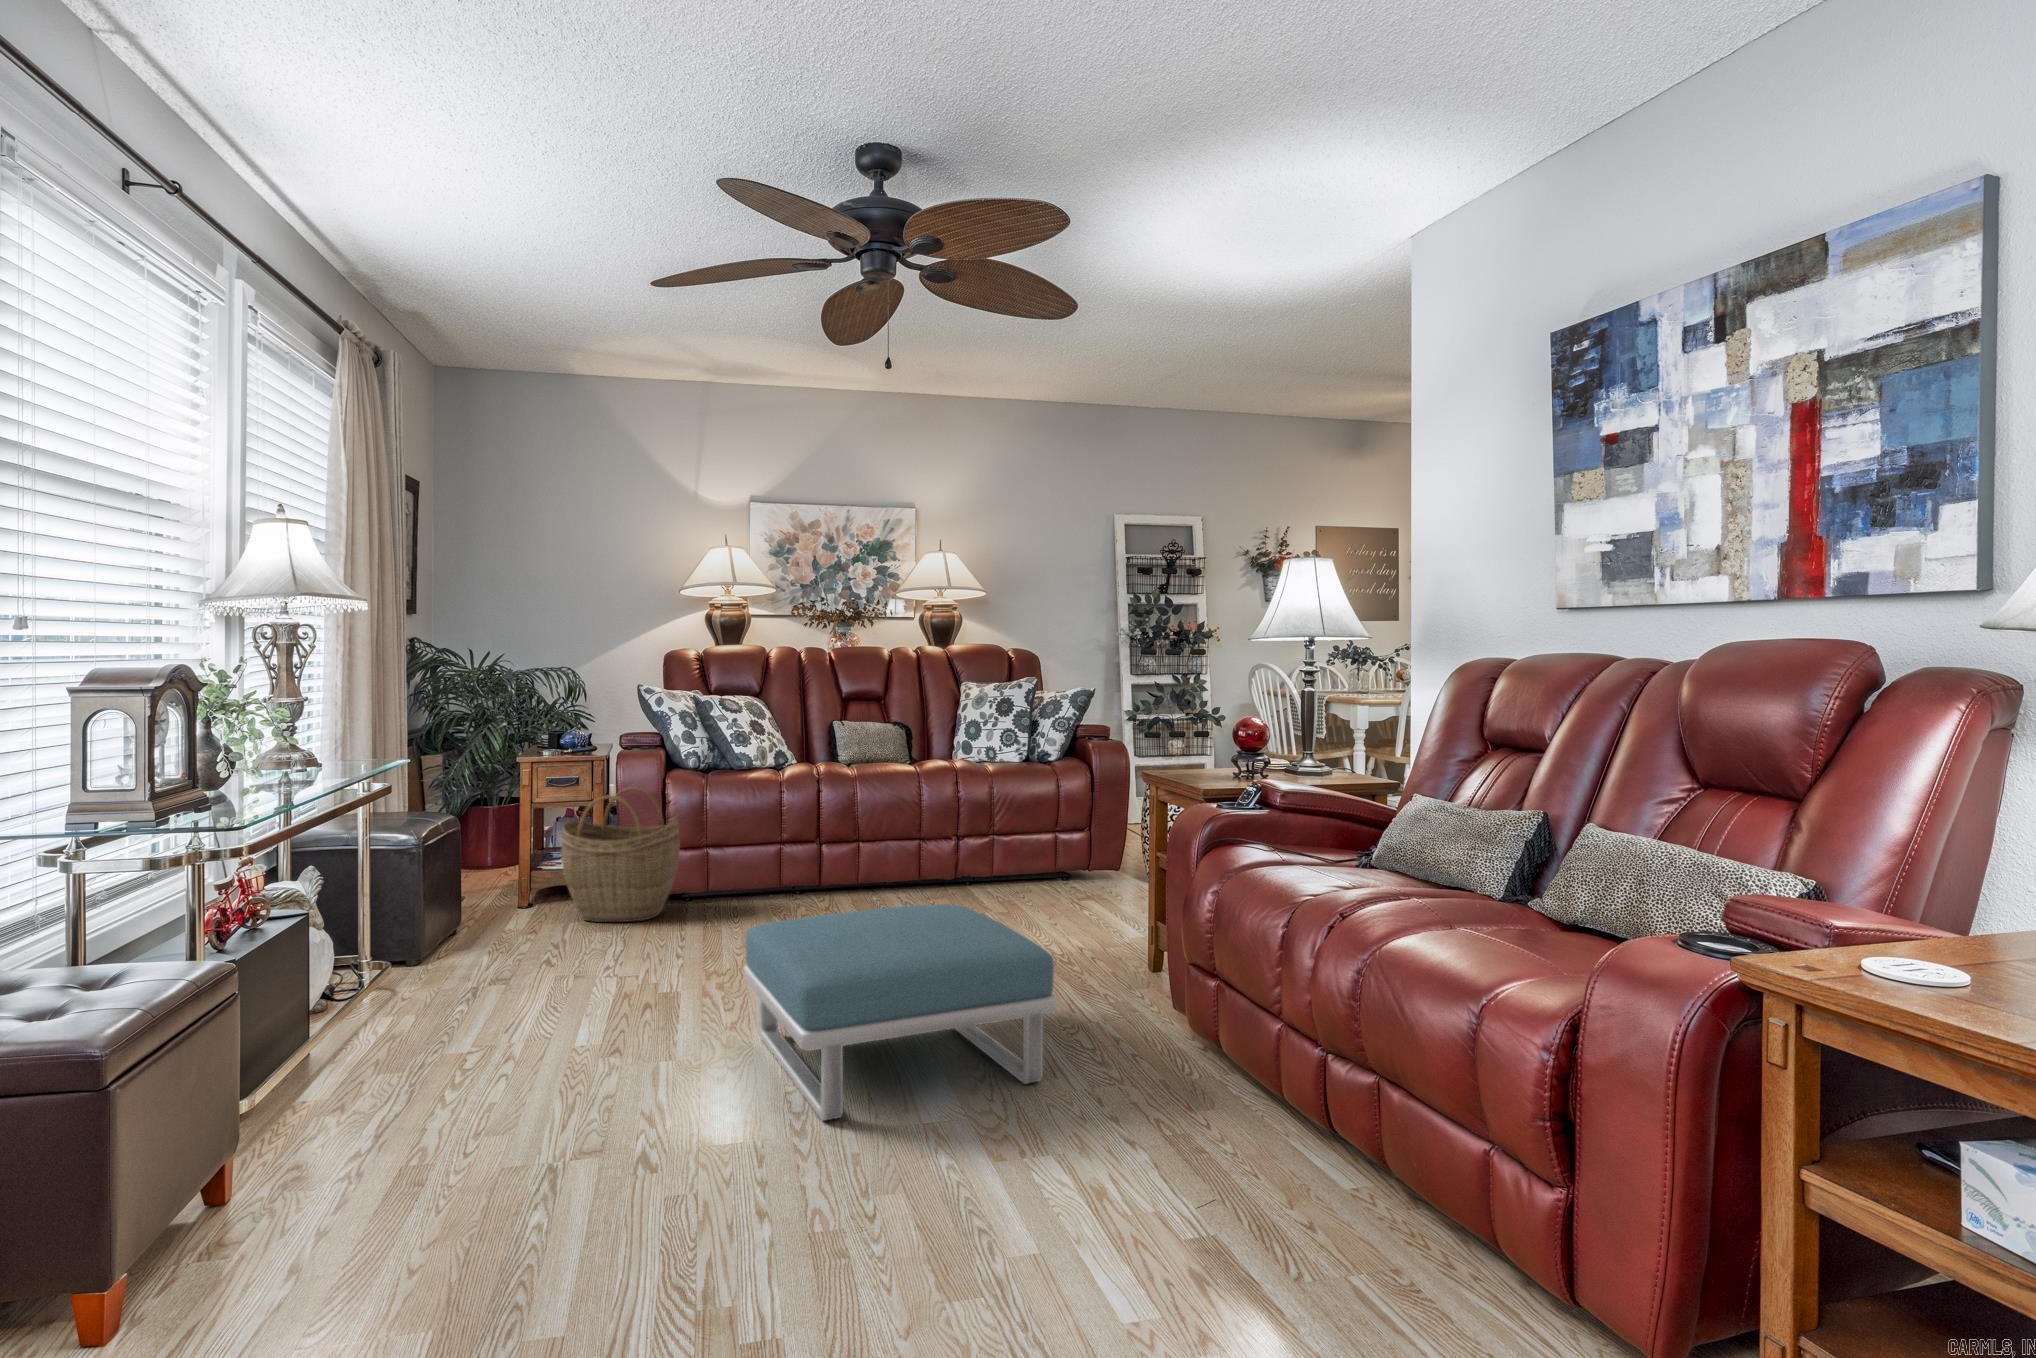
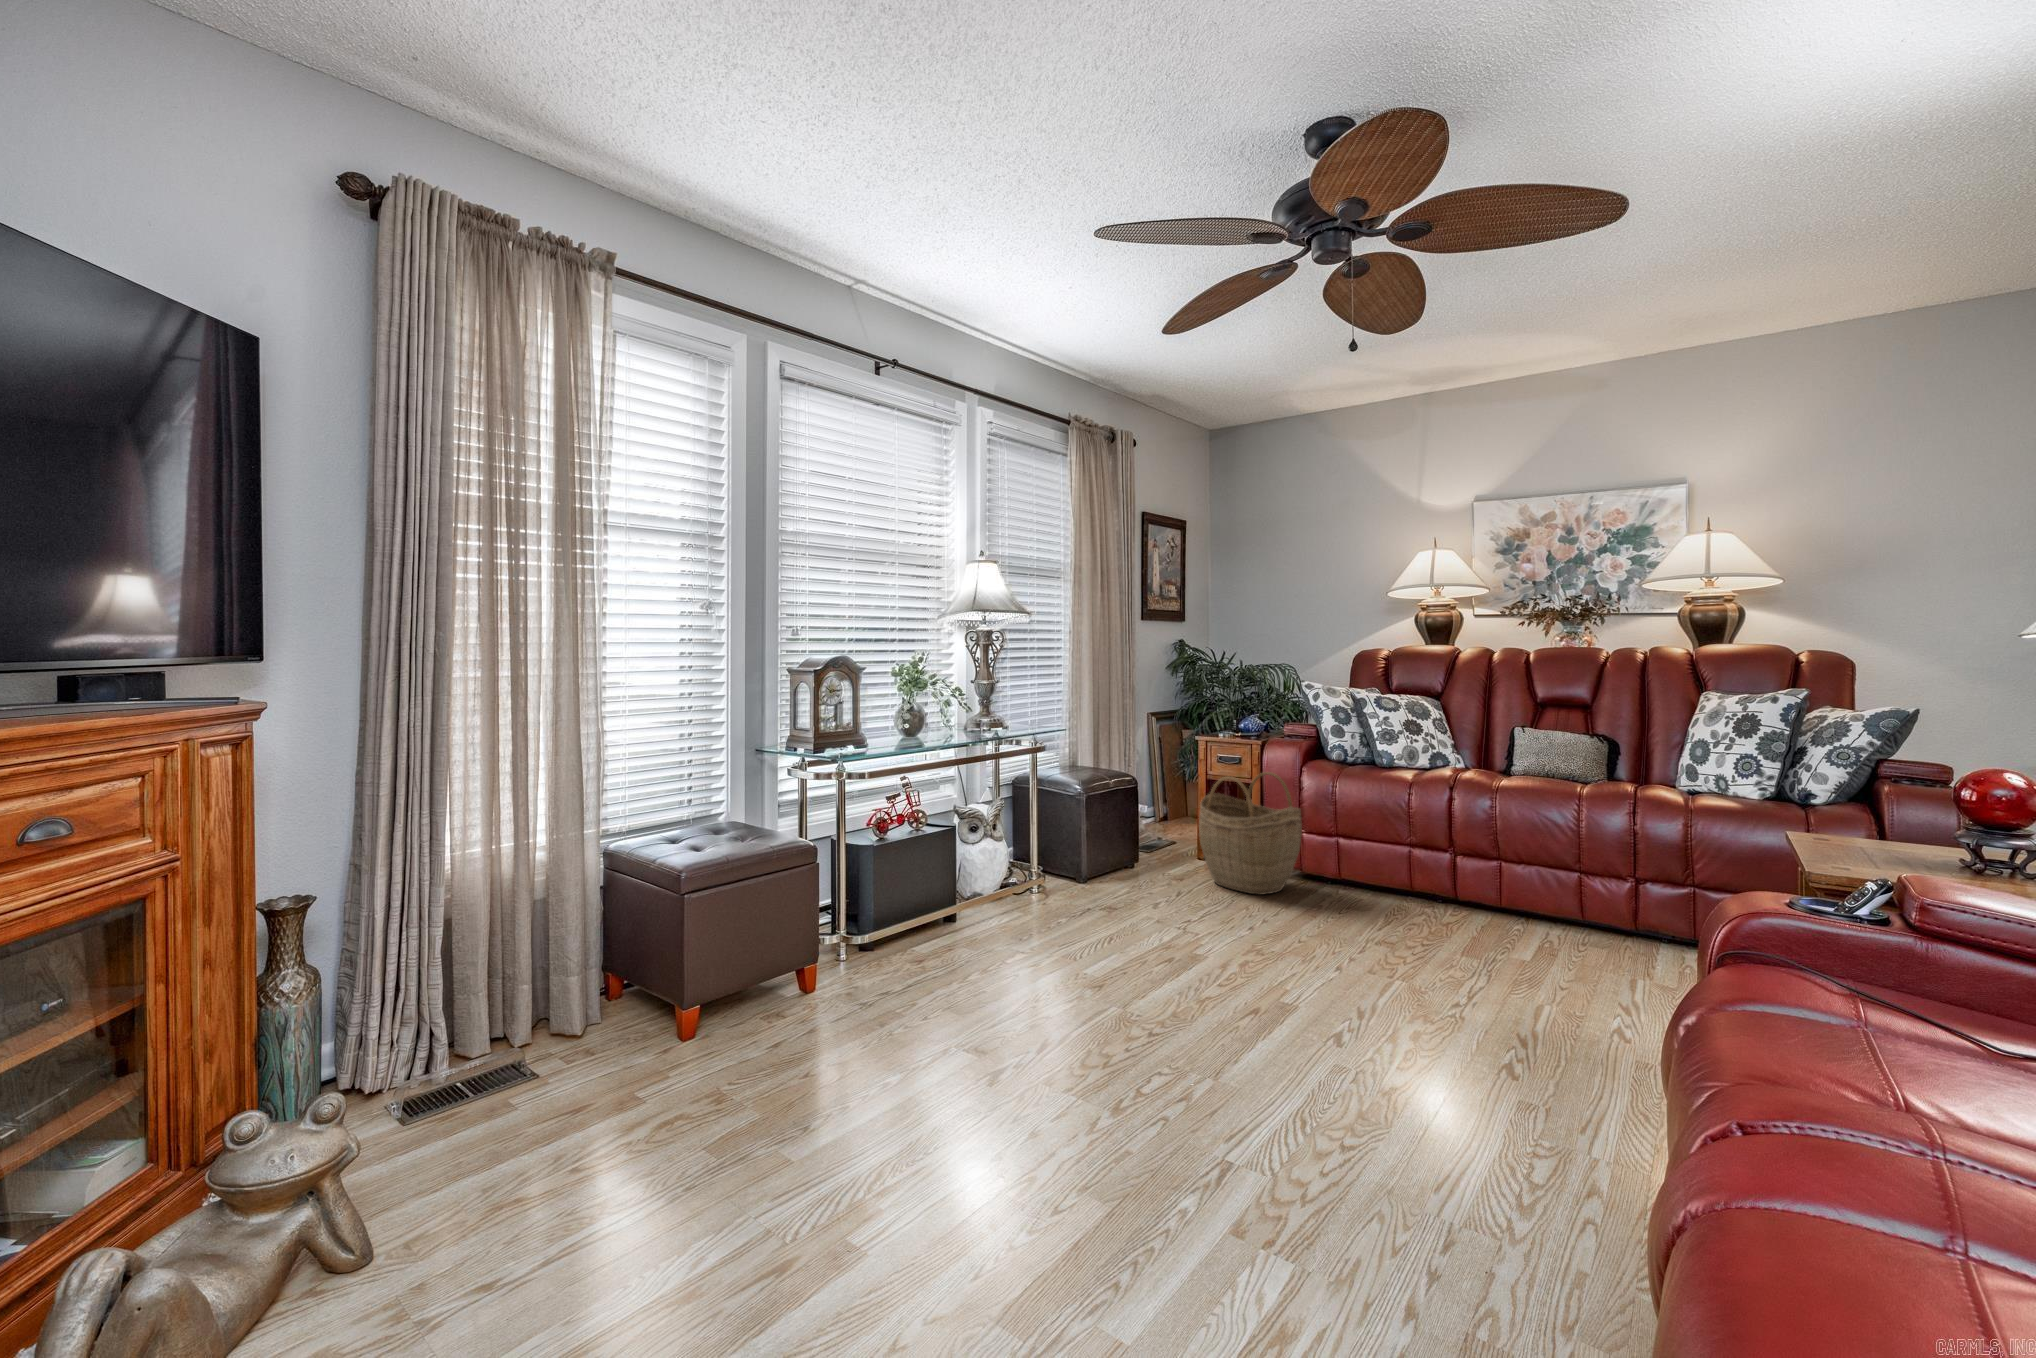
footstool: present [744,904,1057,1121] -> none [1061,924,1415,1235]

